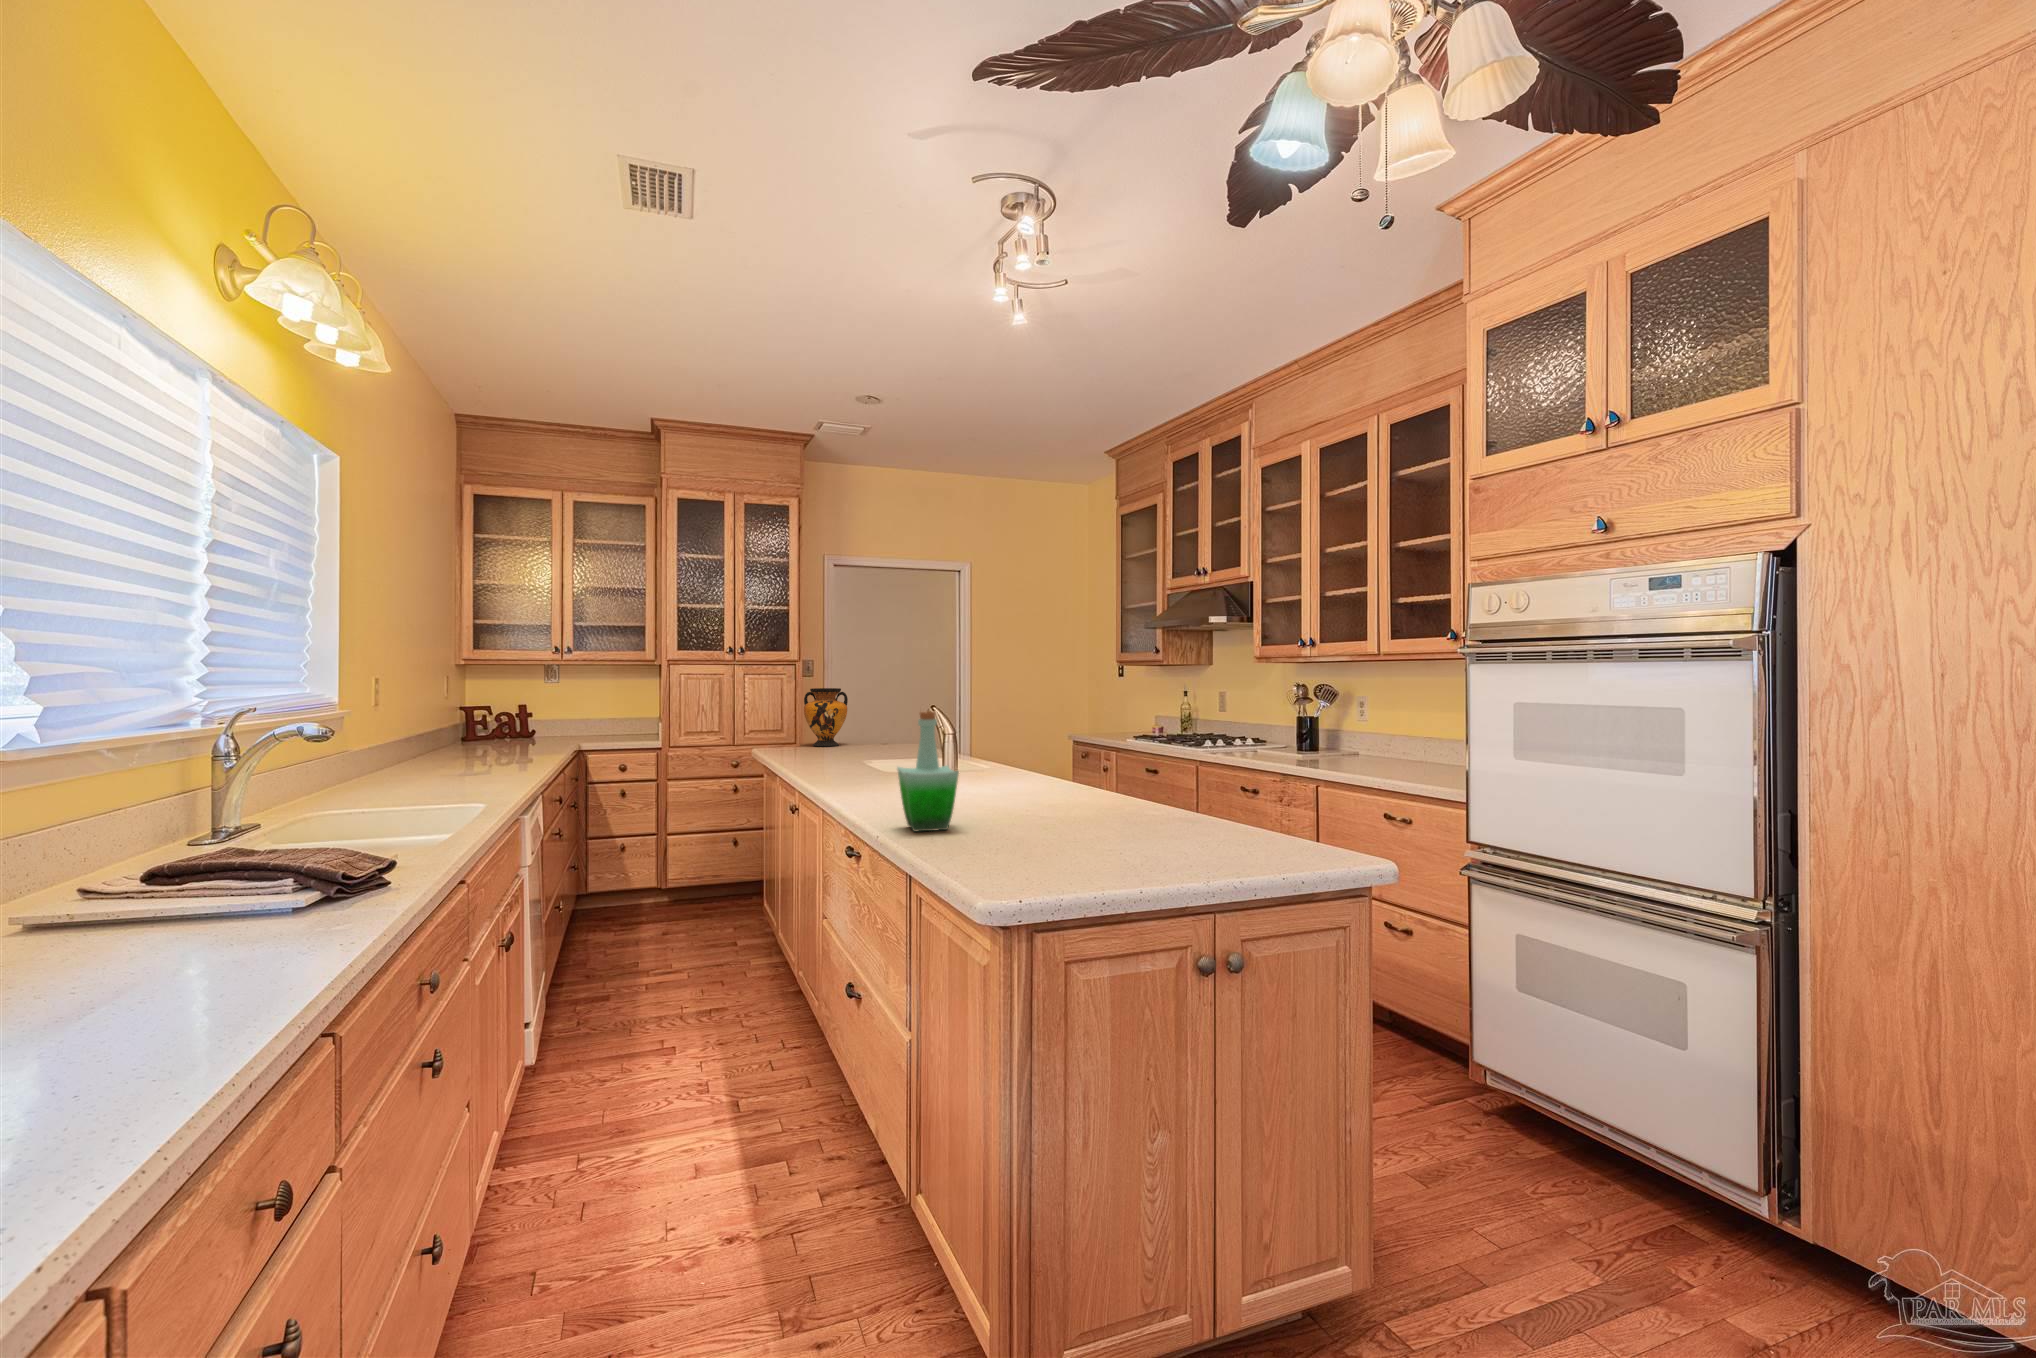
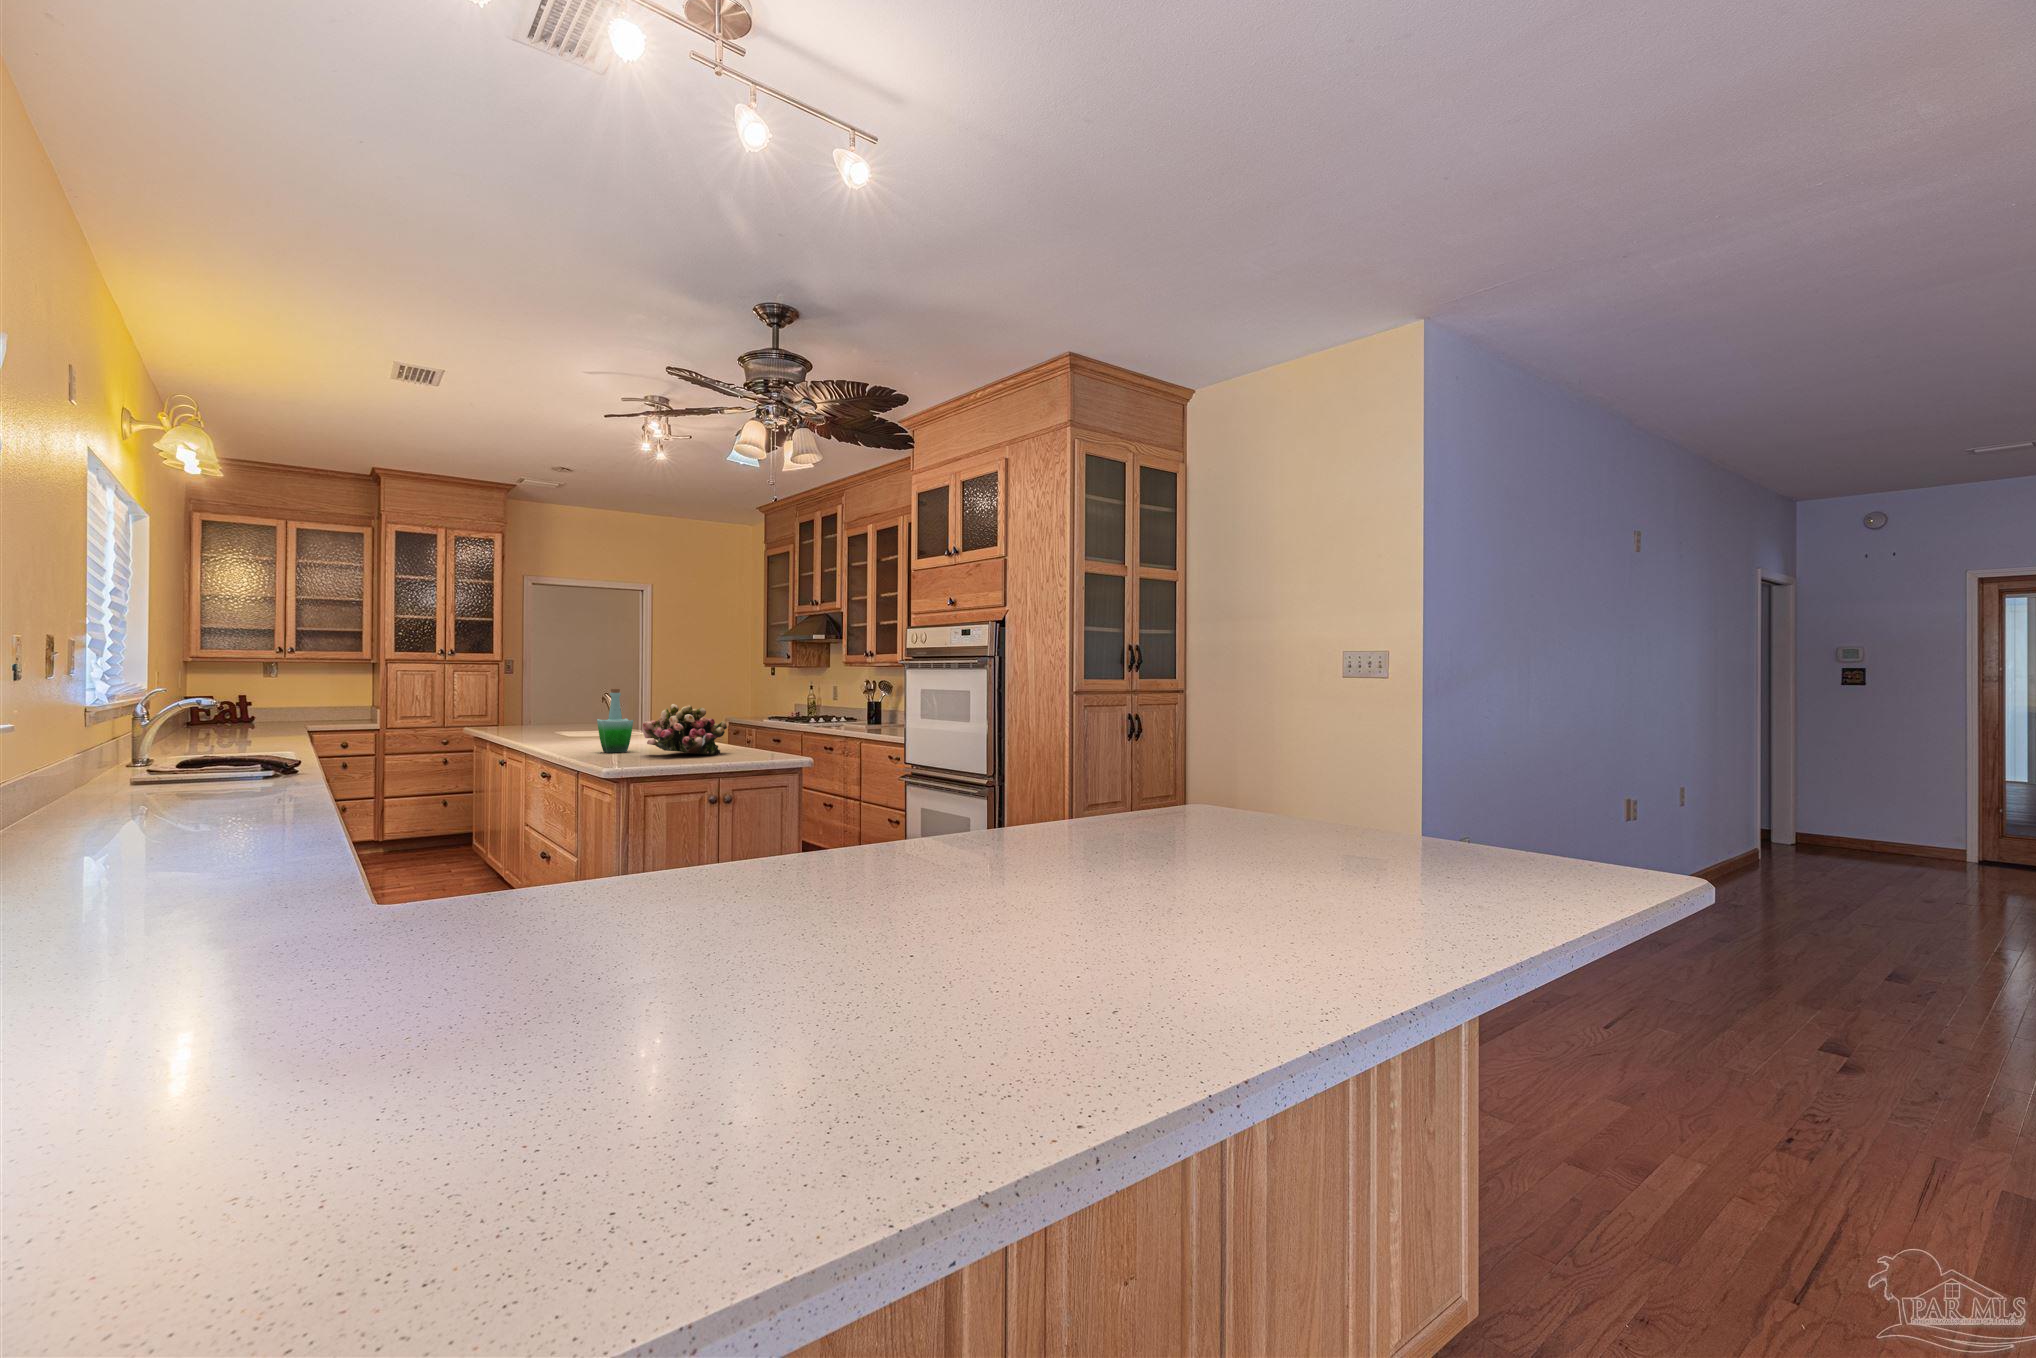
vase: present [804,688,848,746] -> none [507,682,543,725]
flower arrangement: none [973,745,1134,852] -> present [642,704,727,755]

